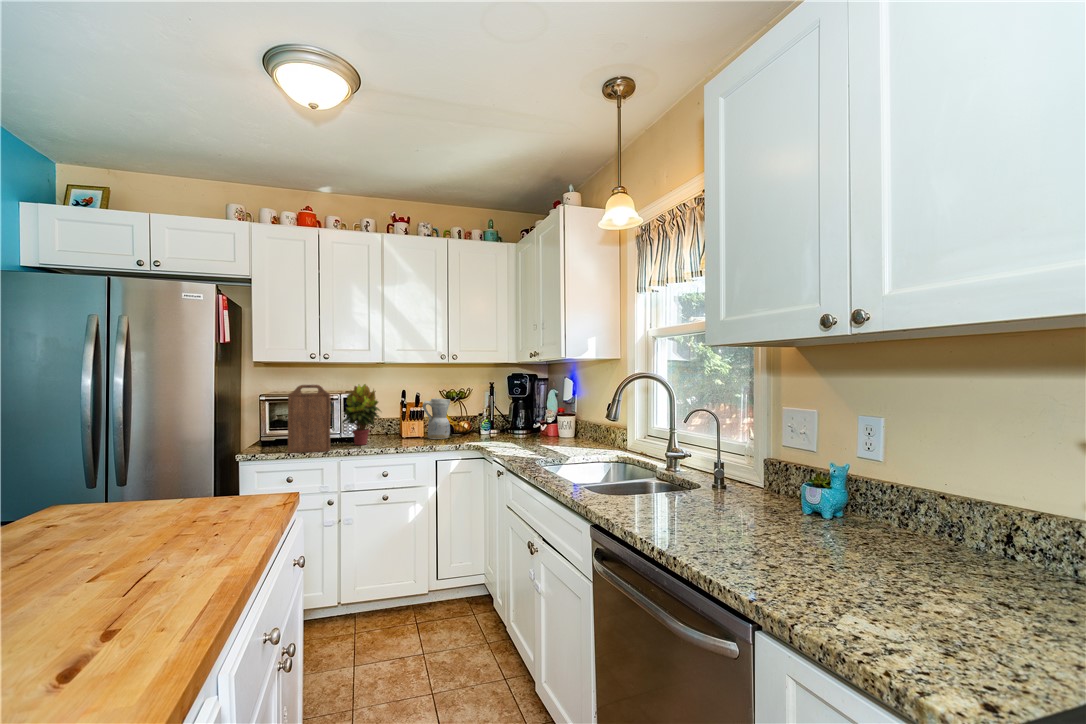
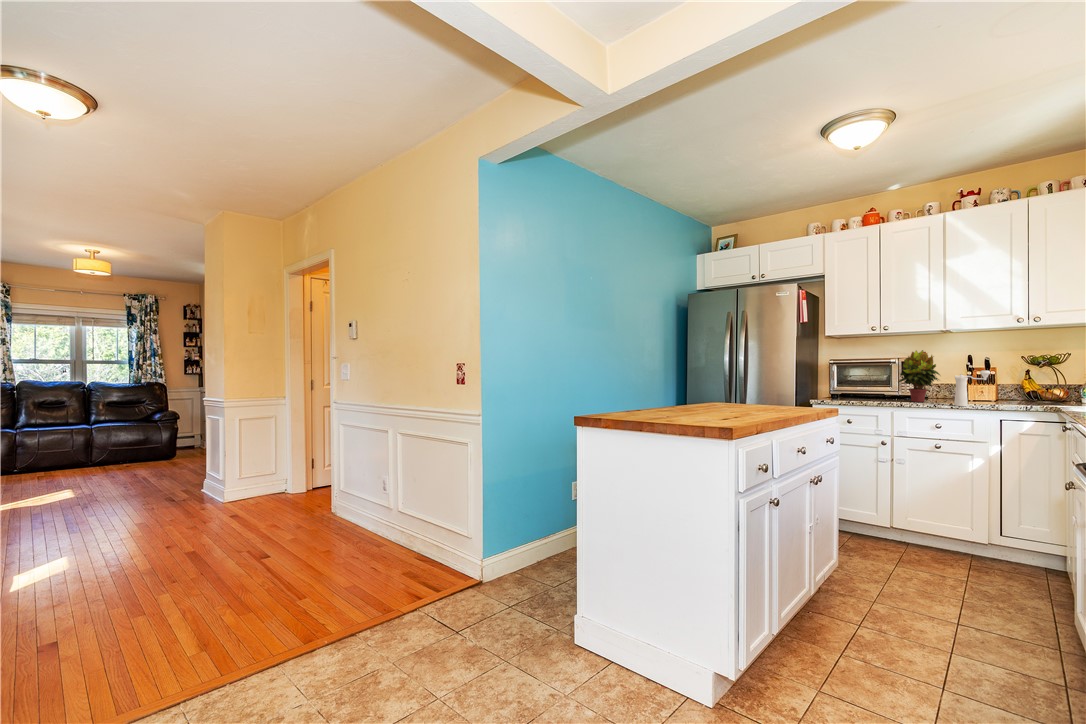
cutting board: present [288,385,330,453] -> none [850,350,886,402]
ceramic pitcher: present [423,398,450,439] -> none [993,365,1033,406]
pepper mill: none [396,405,424,446] -> present [954,370,990,406]

